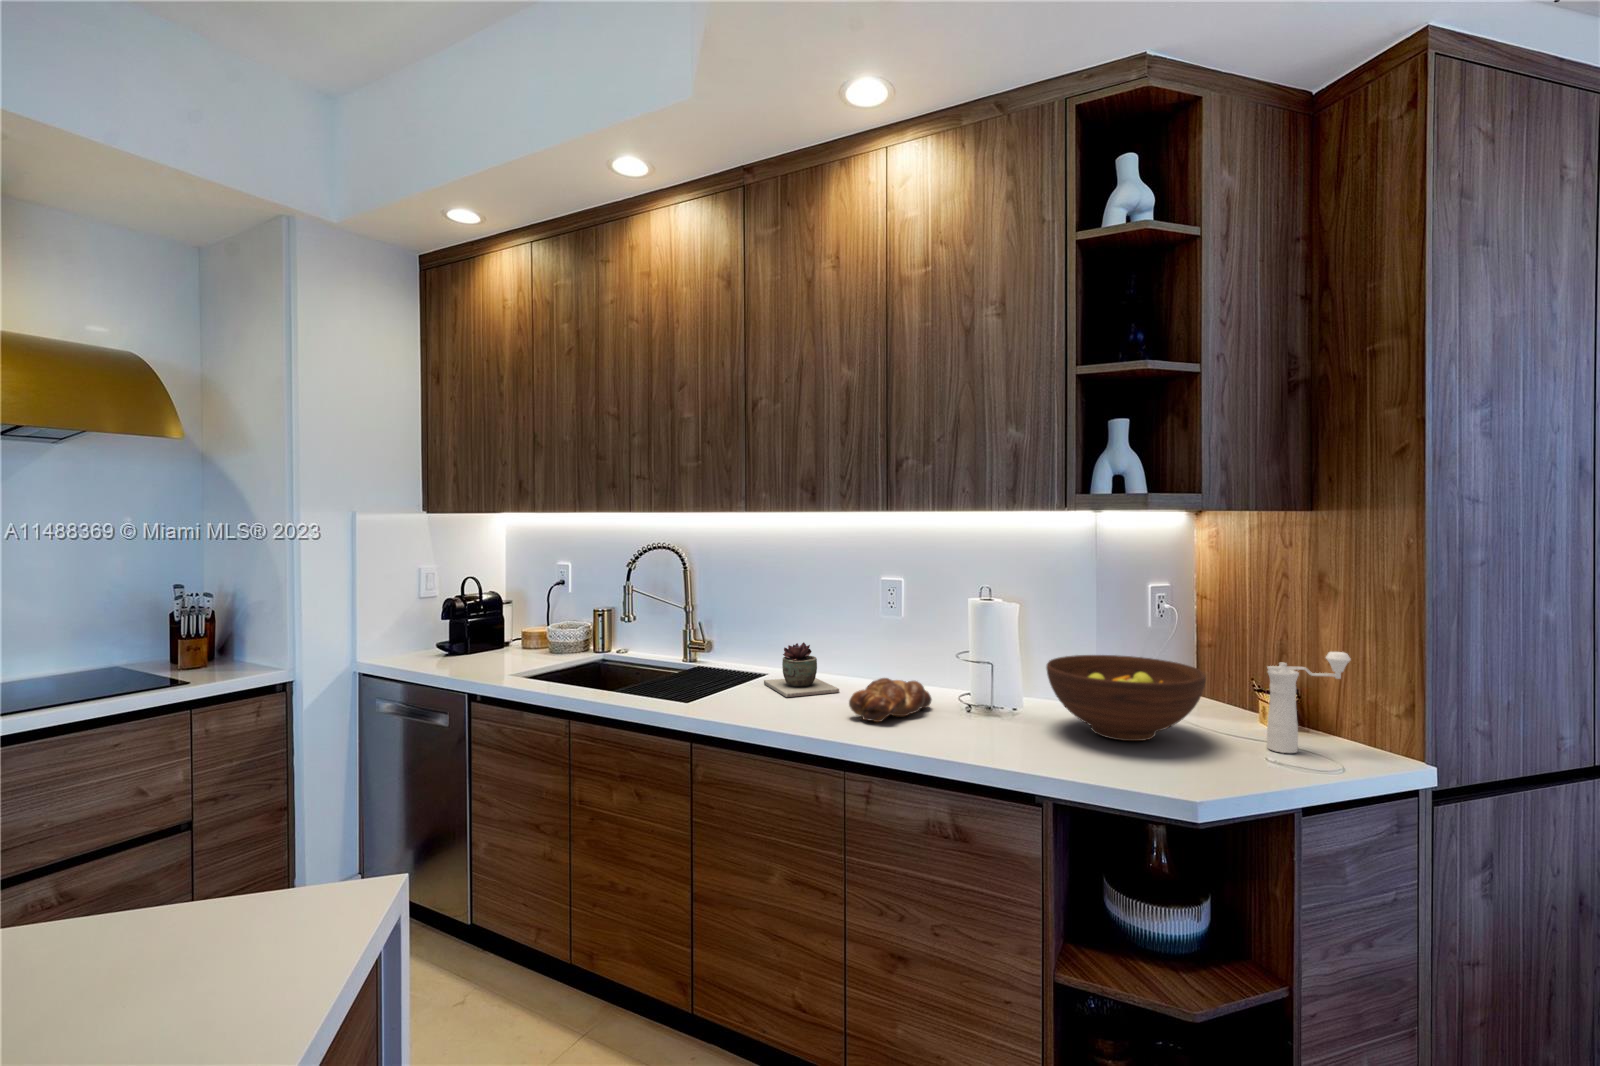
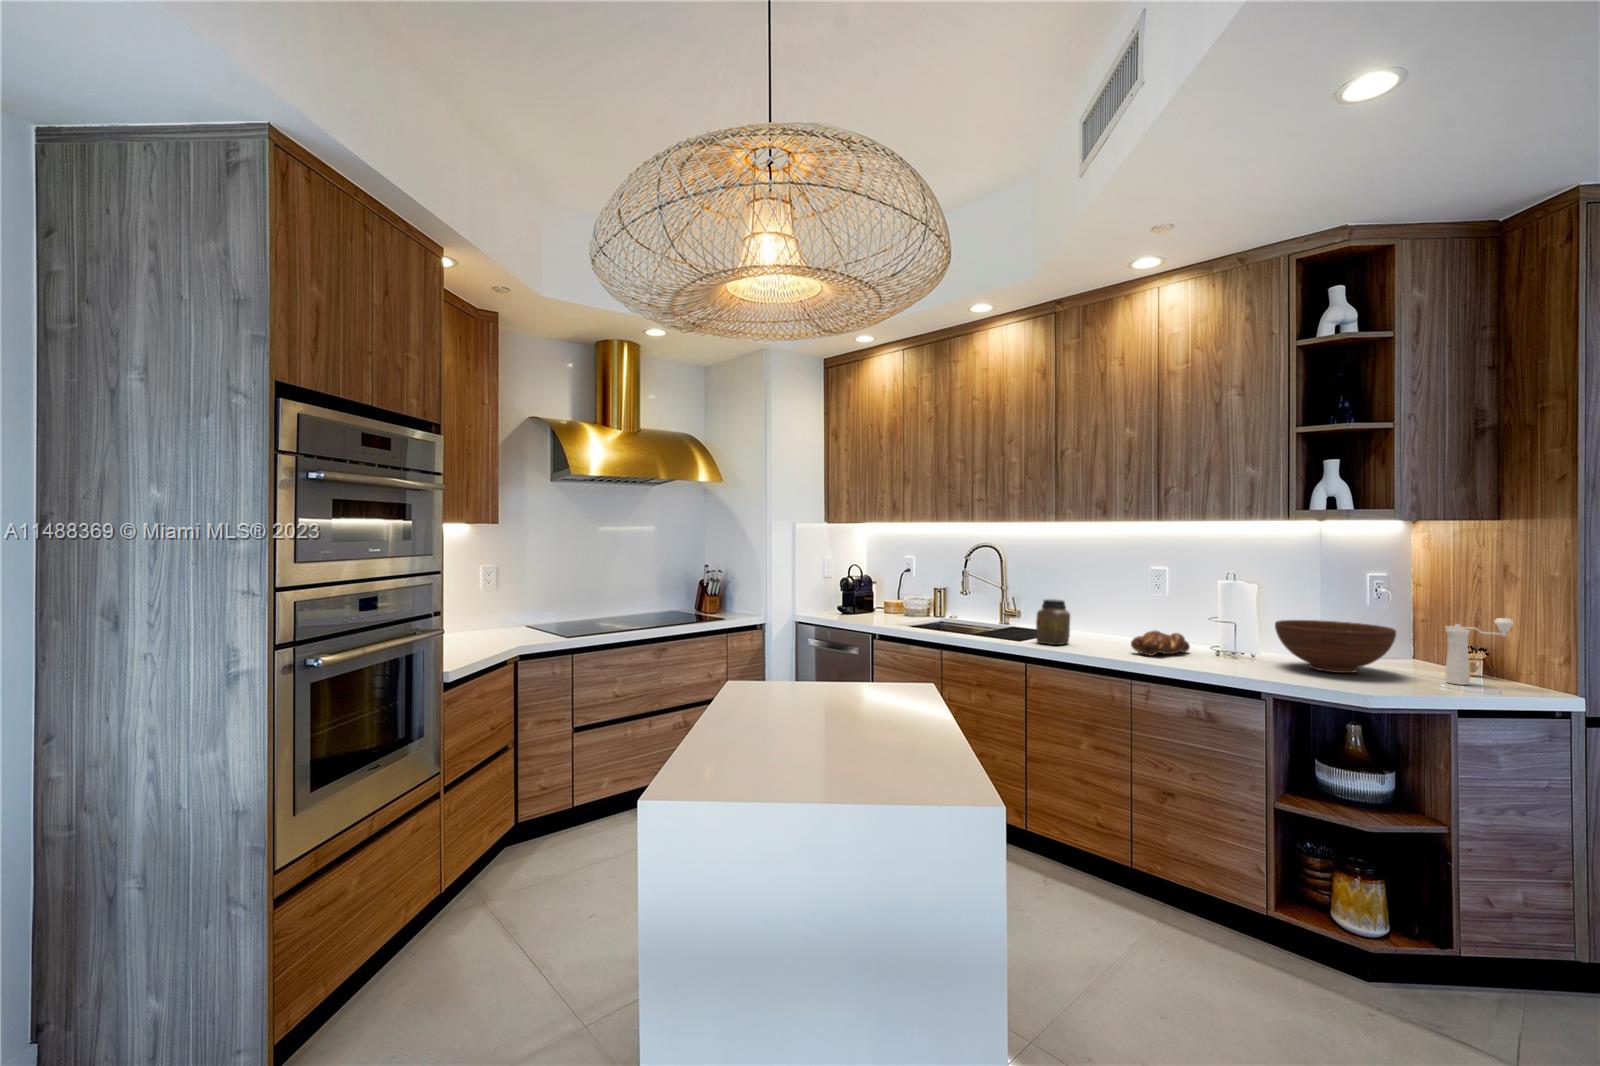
jar: none [714,633,765,708] -> present [1036,599,1070,645]
succulent plant: present [764,642,839,697] -> none [1065,610,1121,643]

